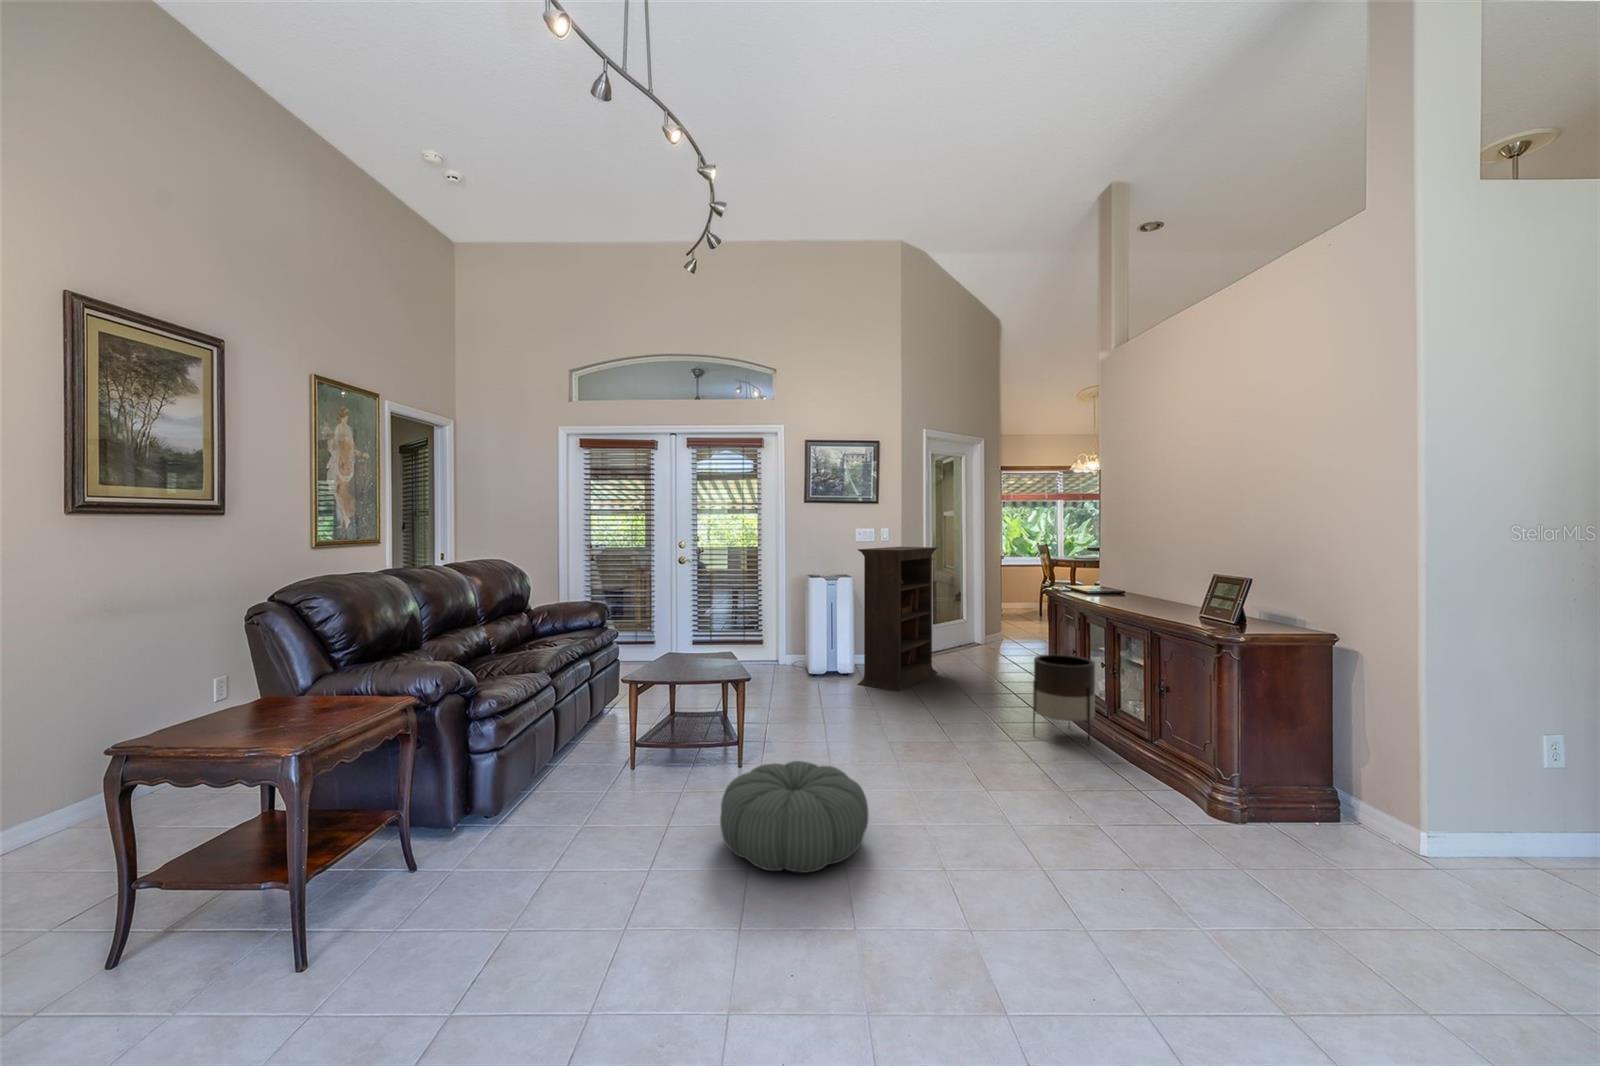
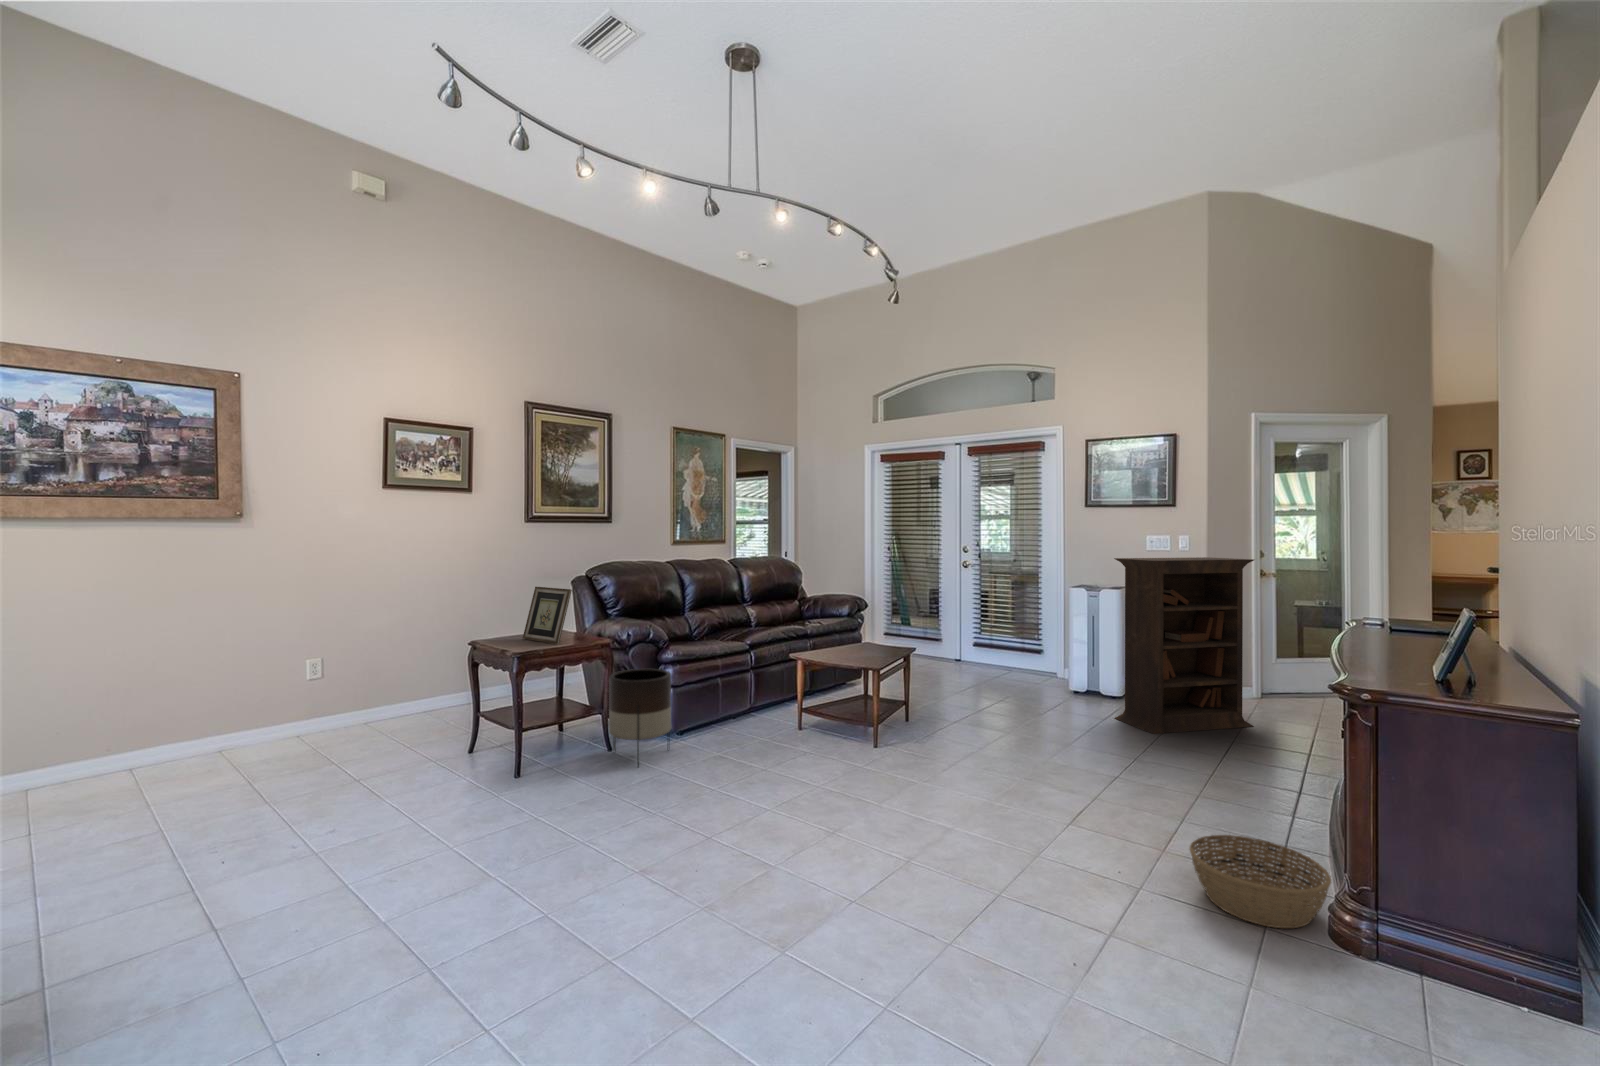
picture frame: none [233,625,360,723] -> present [523,587,572,644]
planter: present [1033,655,1095,745] -> present [609,669,671,761]
basket: none [1094,750,1191,811] -> present [1190,835,1331,928]
pouf: present [720,761,868,873] -> none [750,741,881,830]

